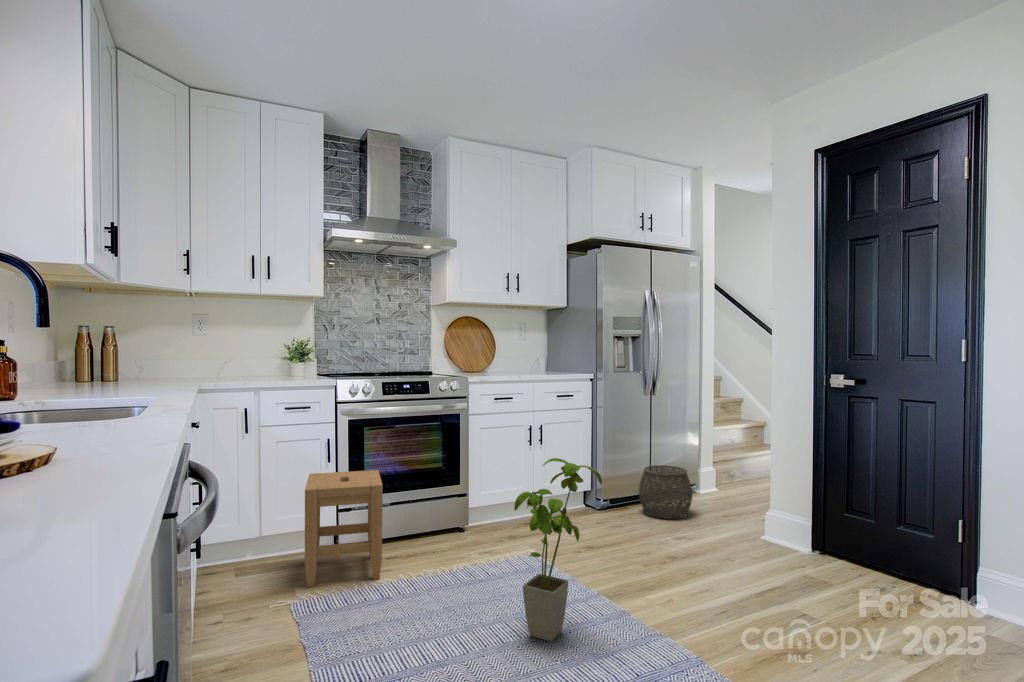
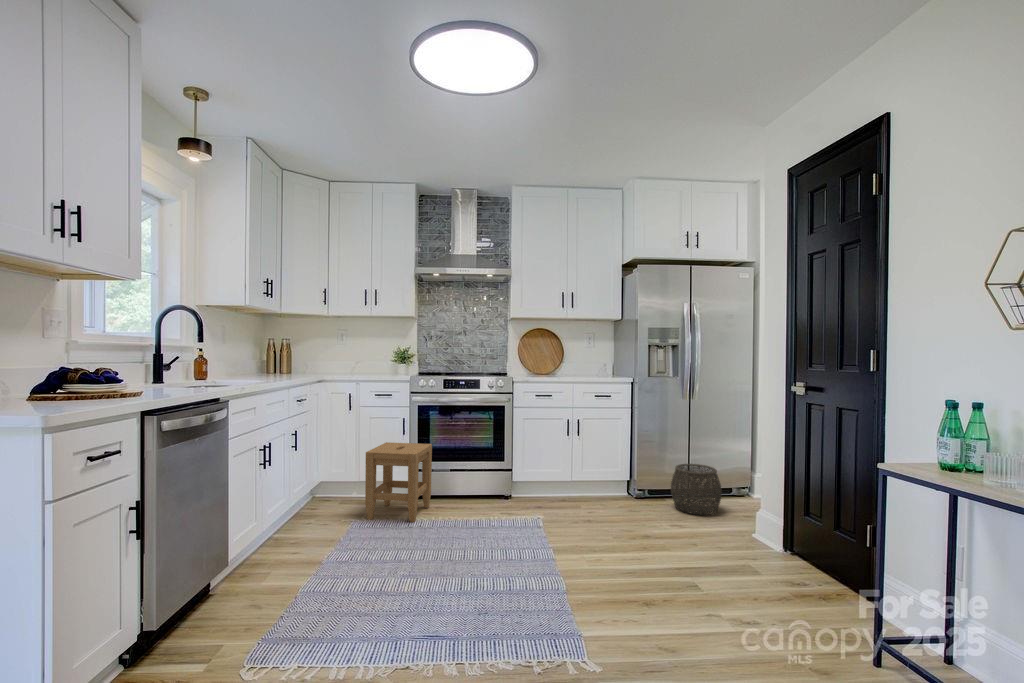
house plant: present [514,458,602,641] -> none [448,443,519,584]

